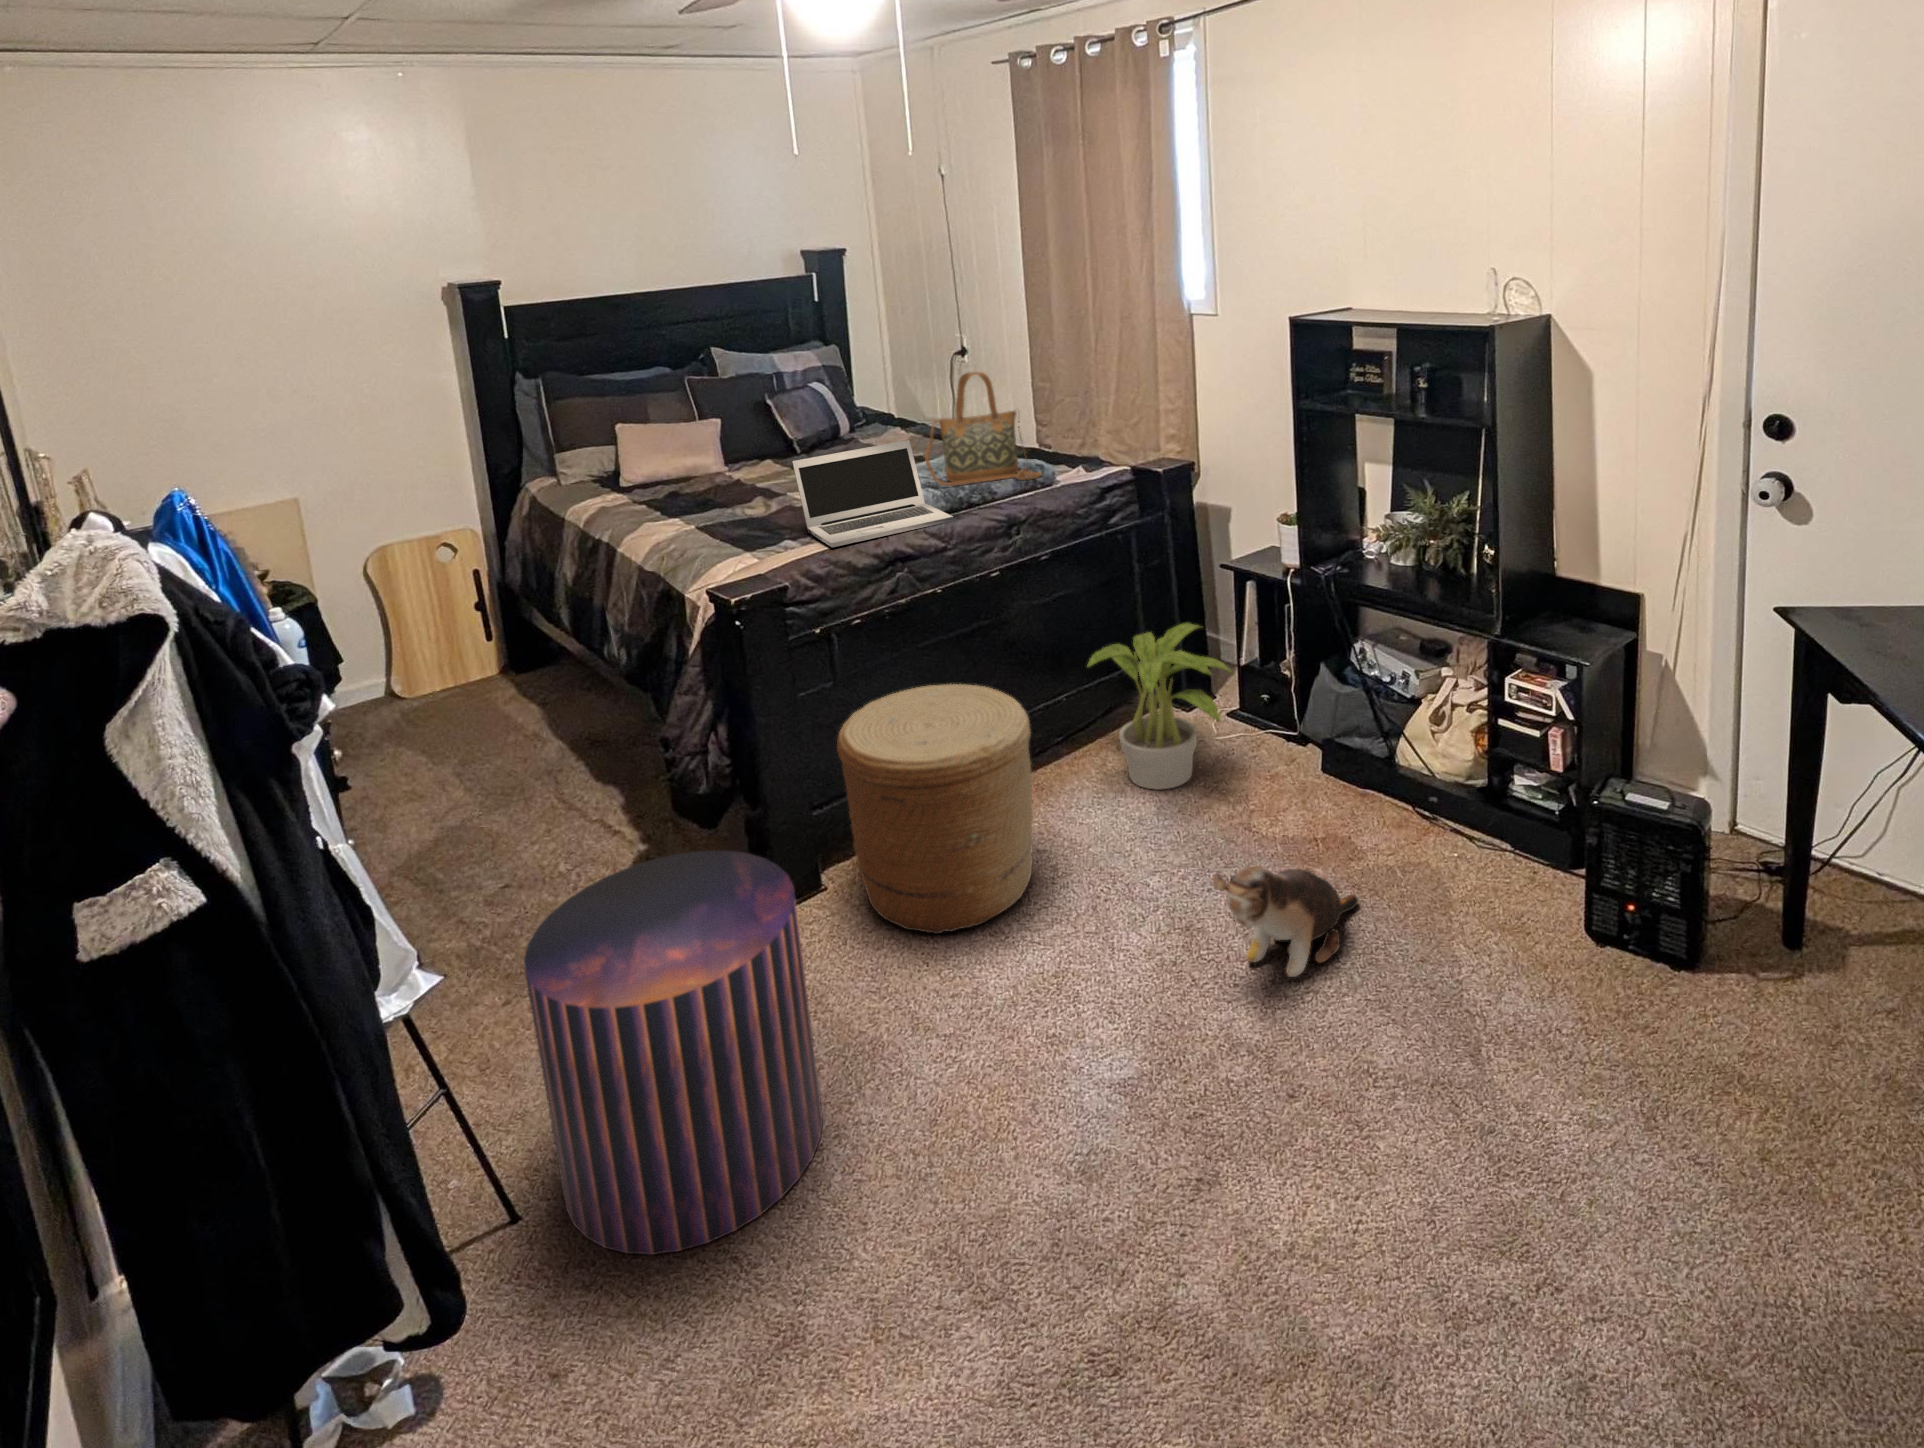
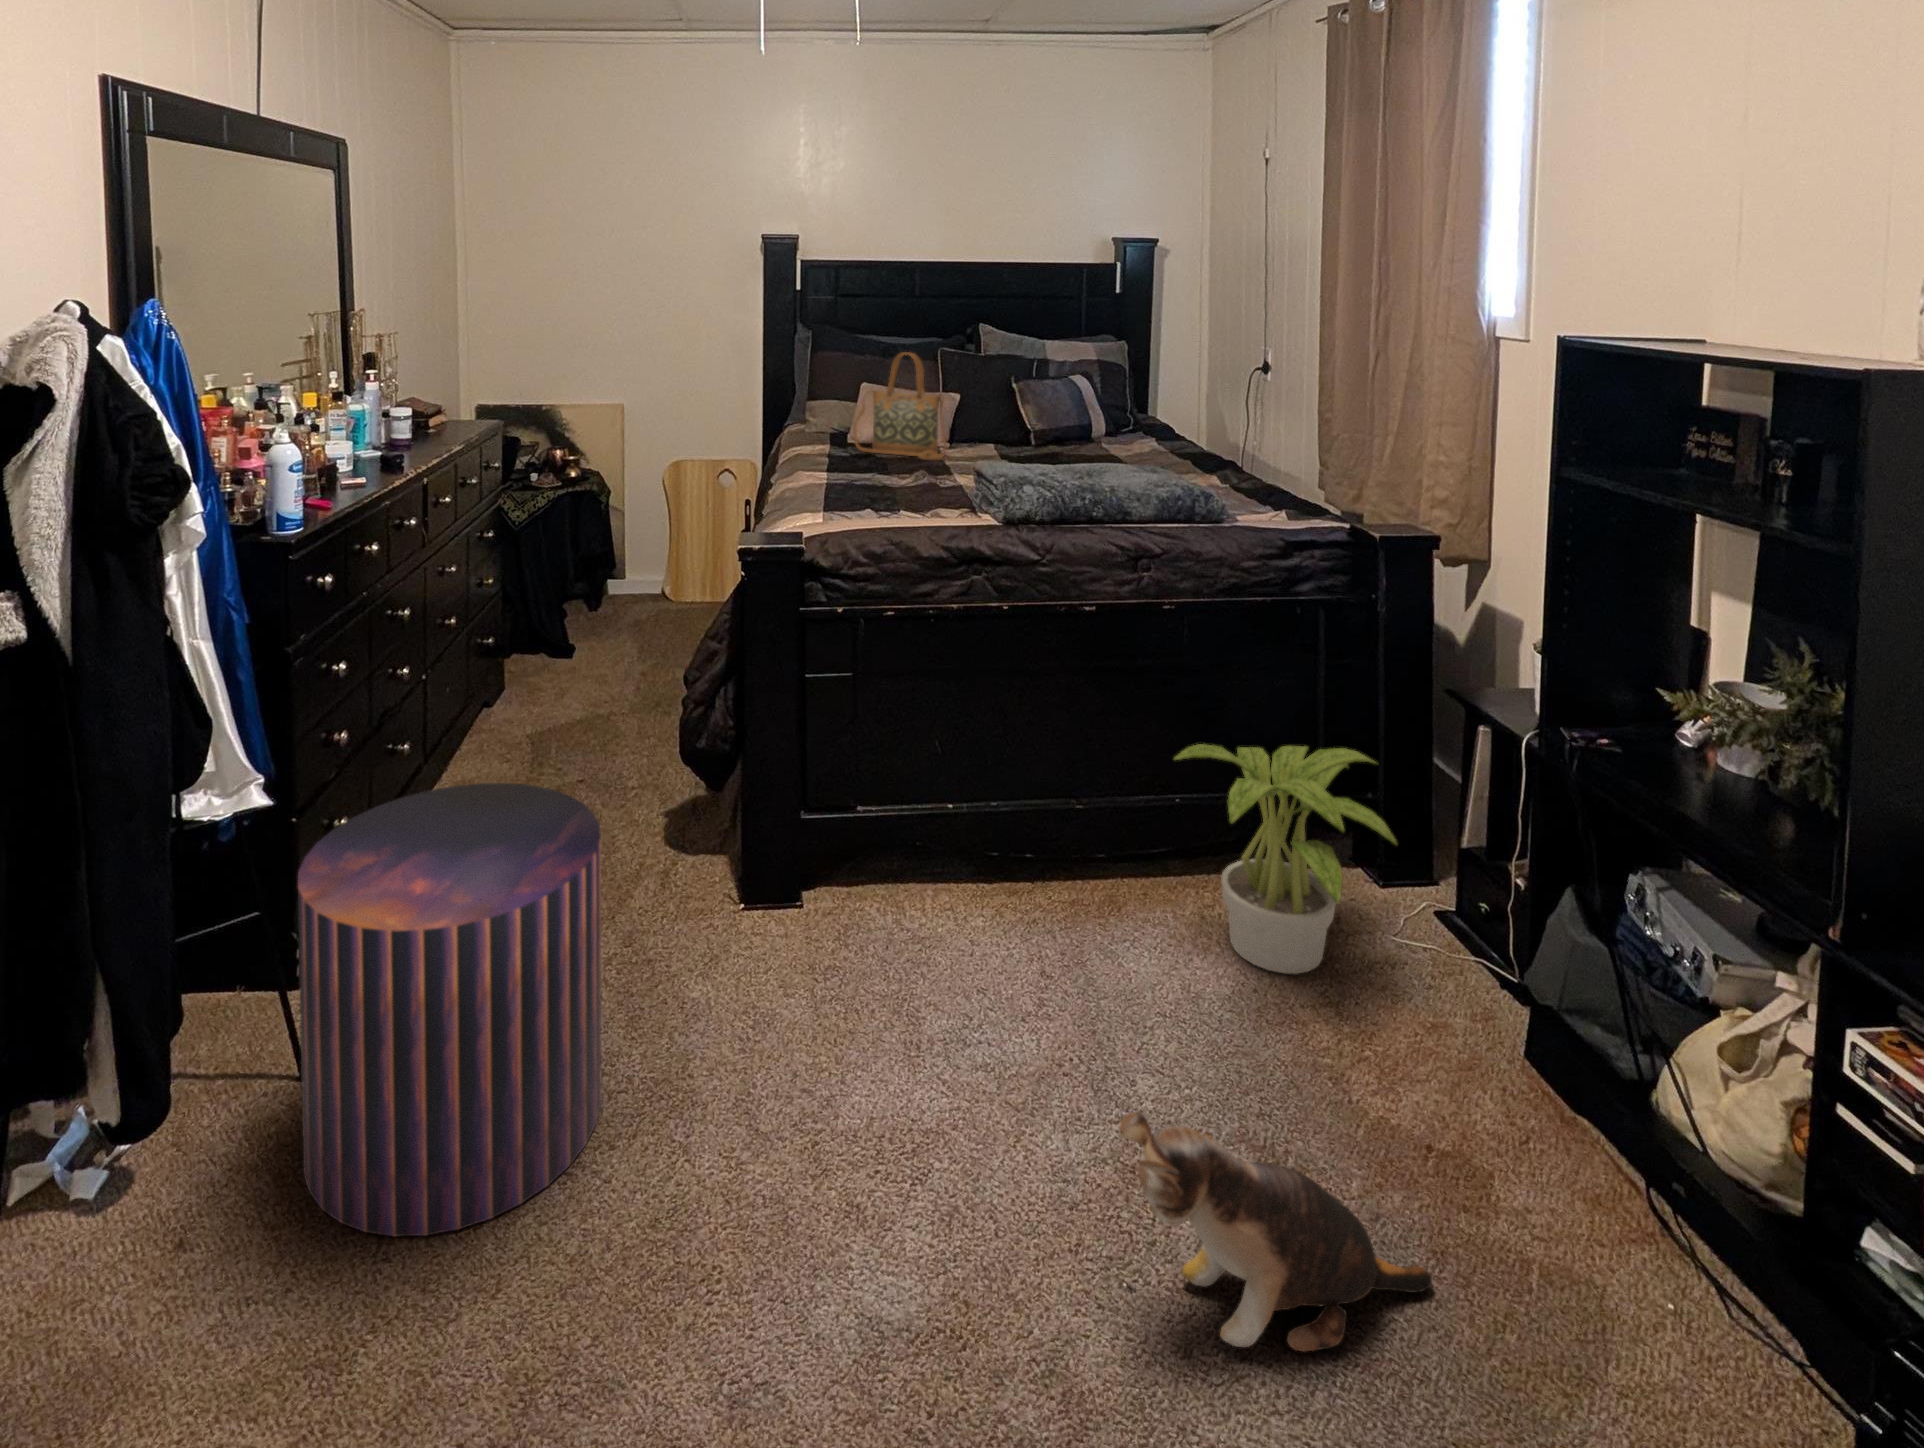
handbag: present [925,372,1042,486] -> present [853,352,946,460]
laptop: present [792,440,954,547] -> none [907,426,1061,530]
woven basket: present [837,684,1033,934] -> none [804,709,1038,1030]

